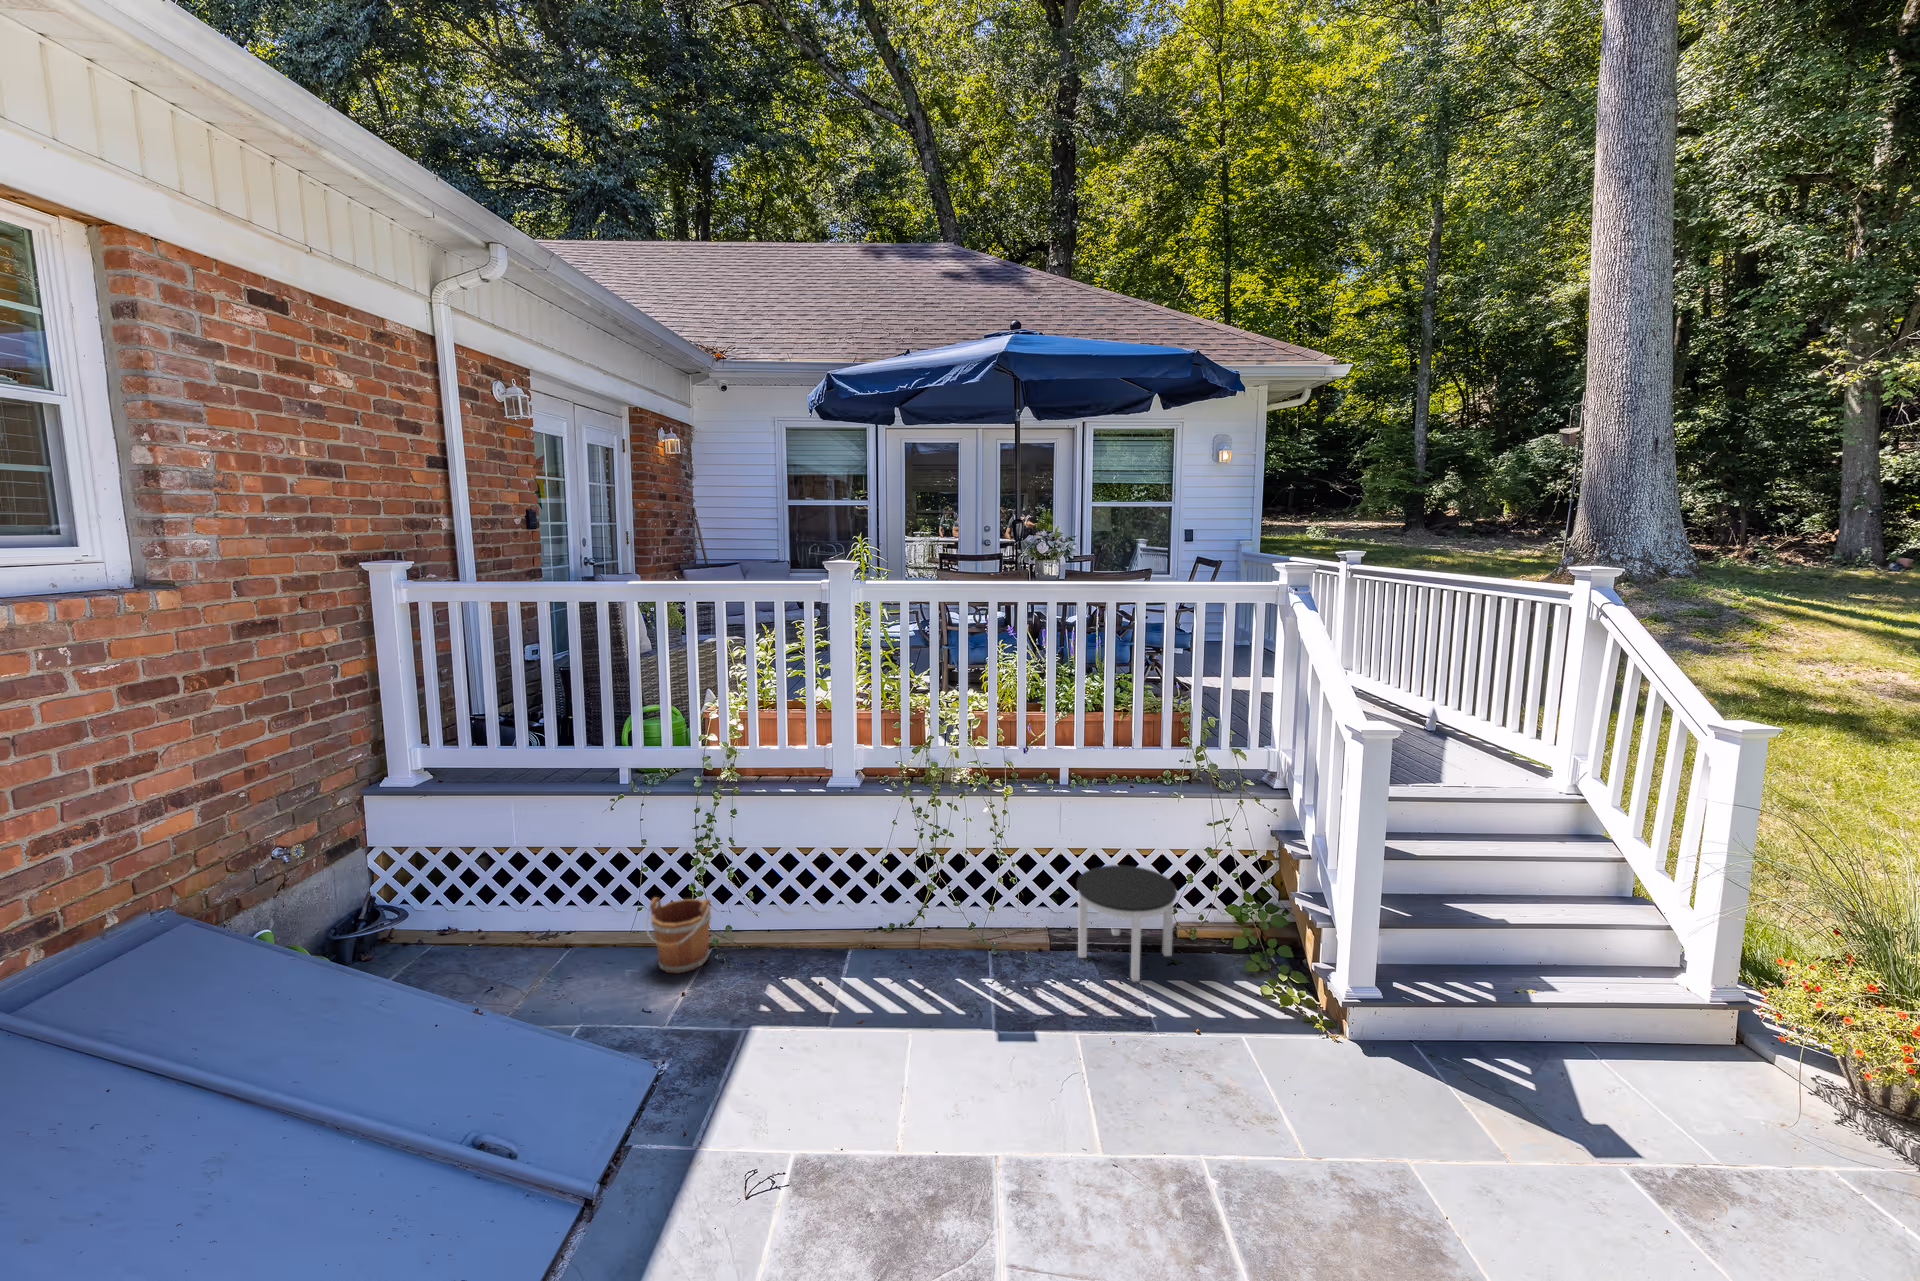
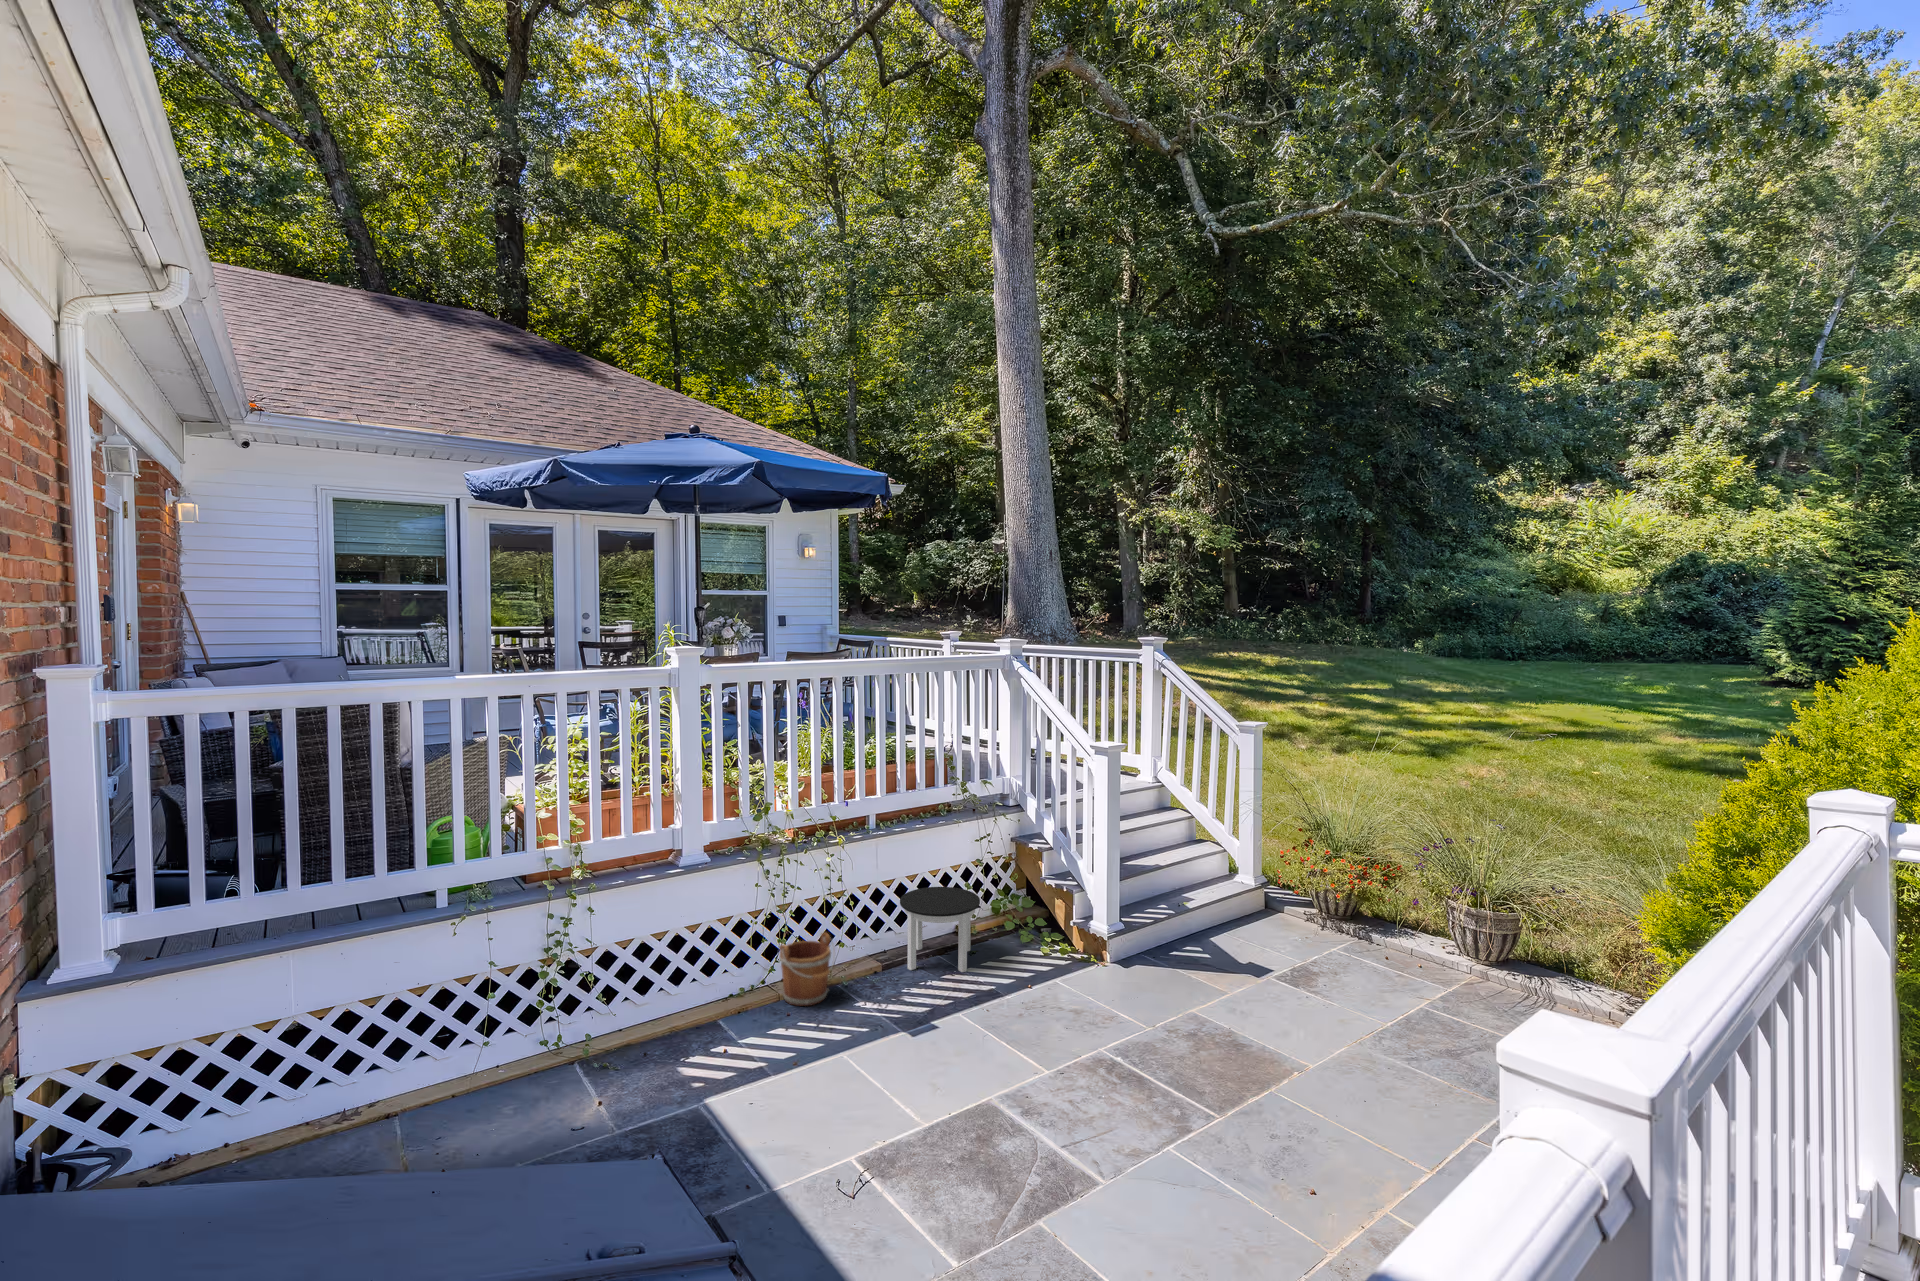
bucket: present [646,897,711,973] -> present [779,933,831,1006]

